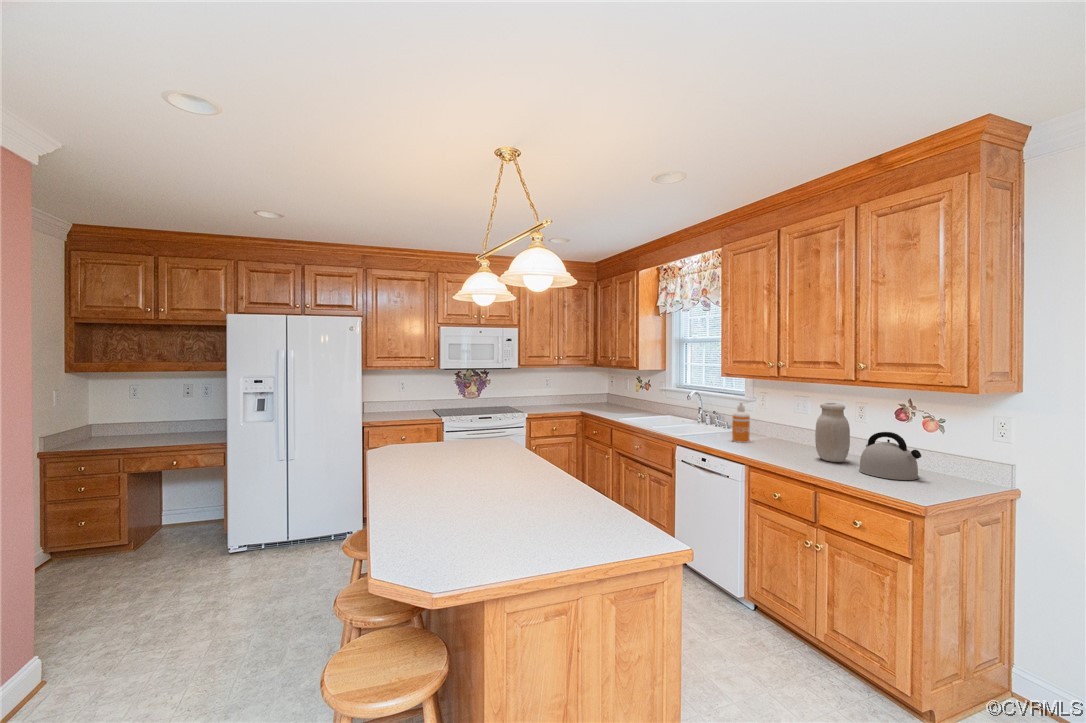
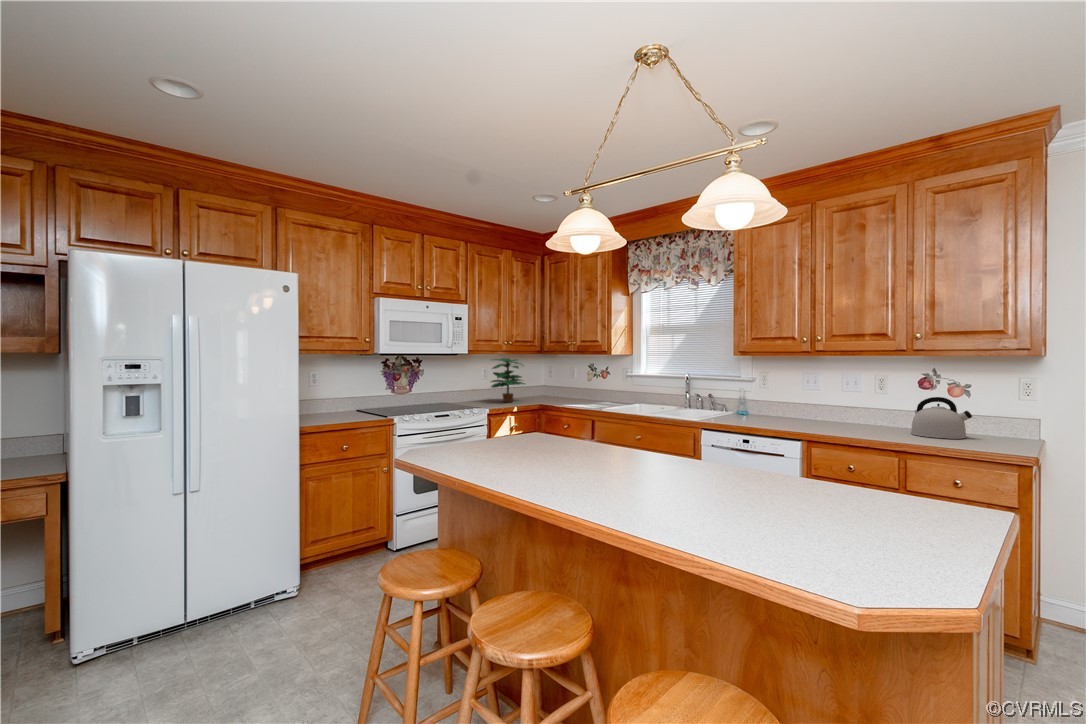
potted plant: none [542,371,575,409] -> present [491,358,525,402]
soap dispenser: present [732,402,750,443] -> none [754,380,771,420]
jar: present [815,403,850,462] -> none [857,375,891,430]

